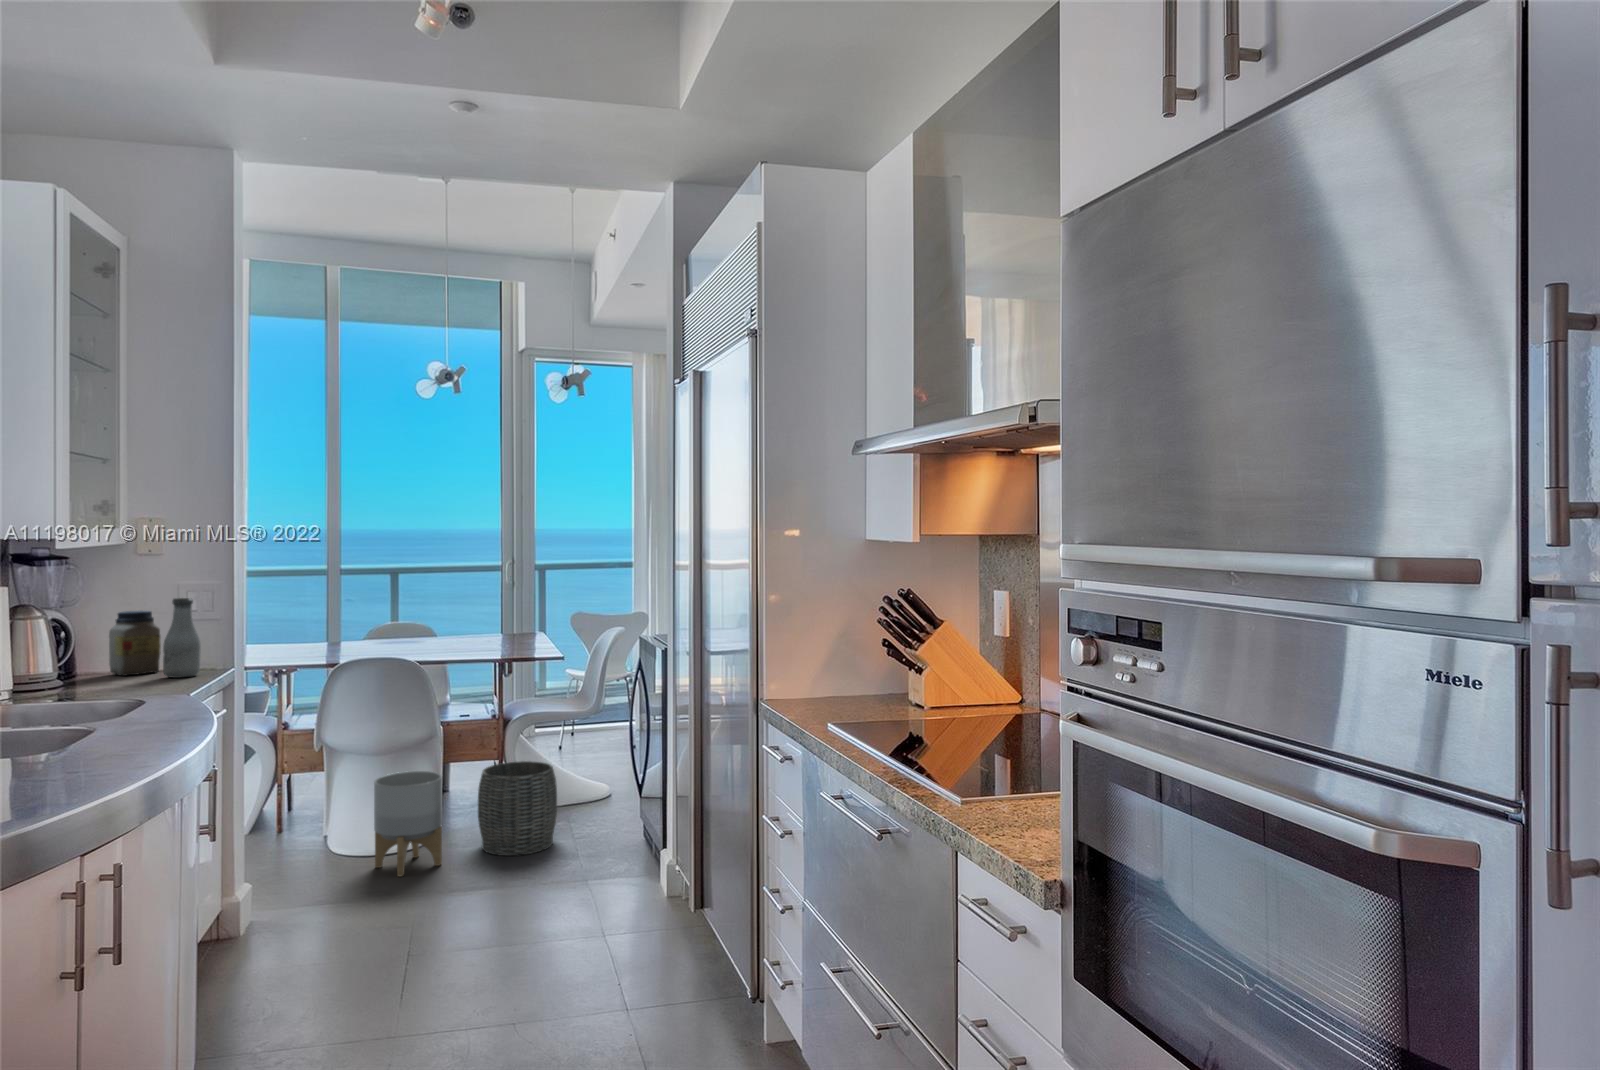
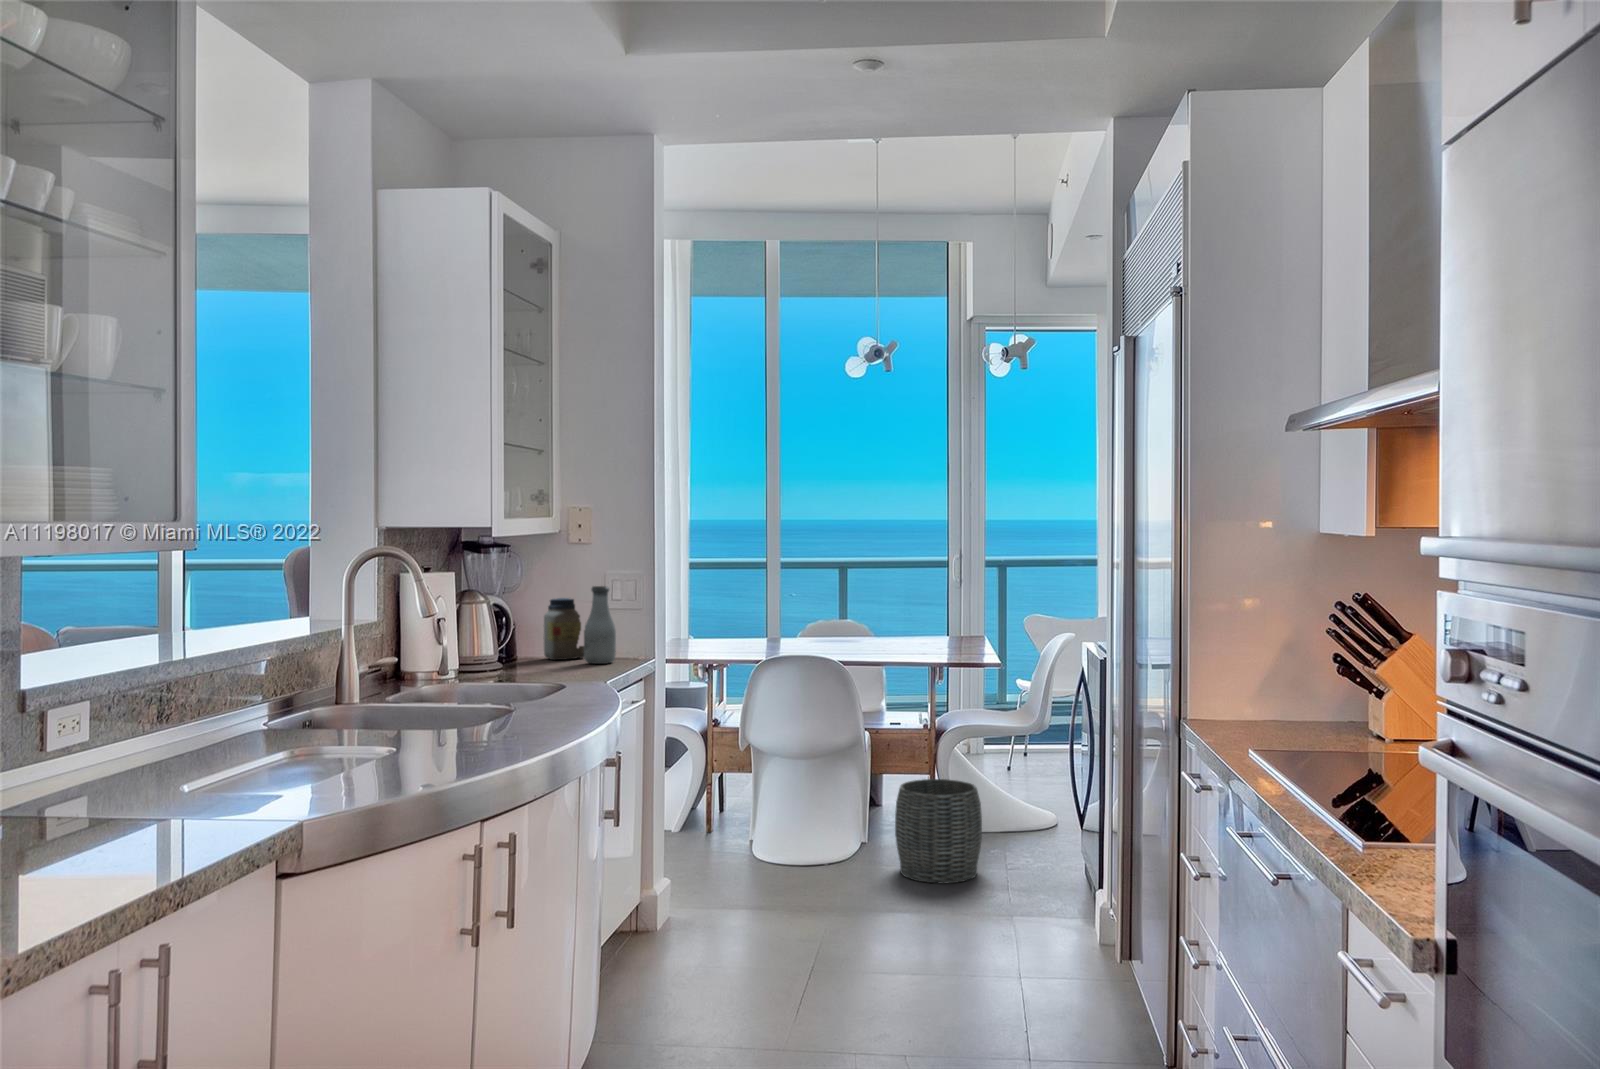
planter: present [374,771,442,876] -> none [787,779,856,890]

